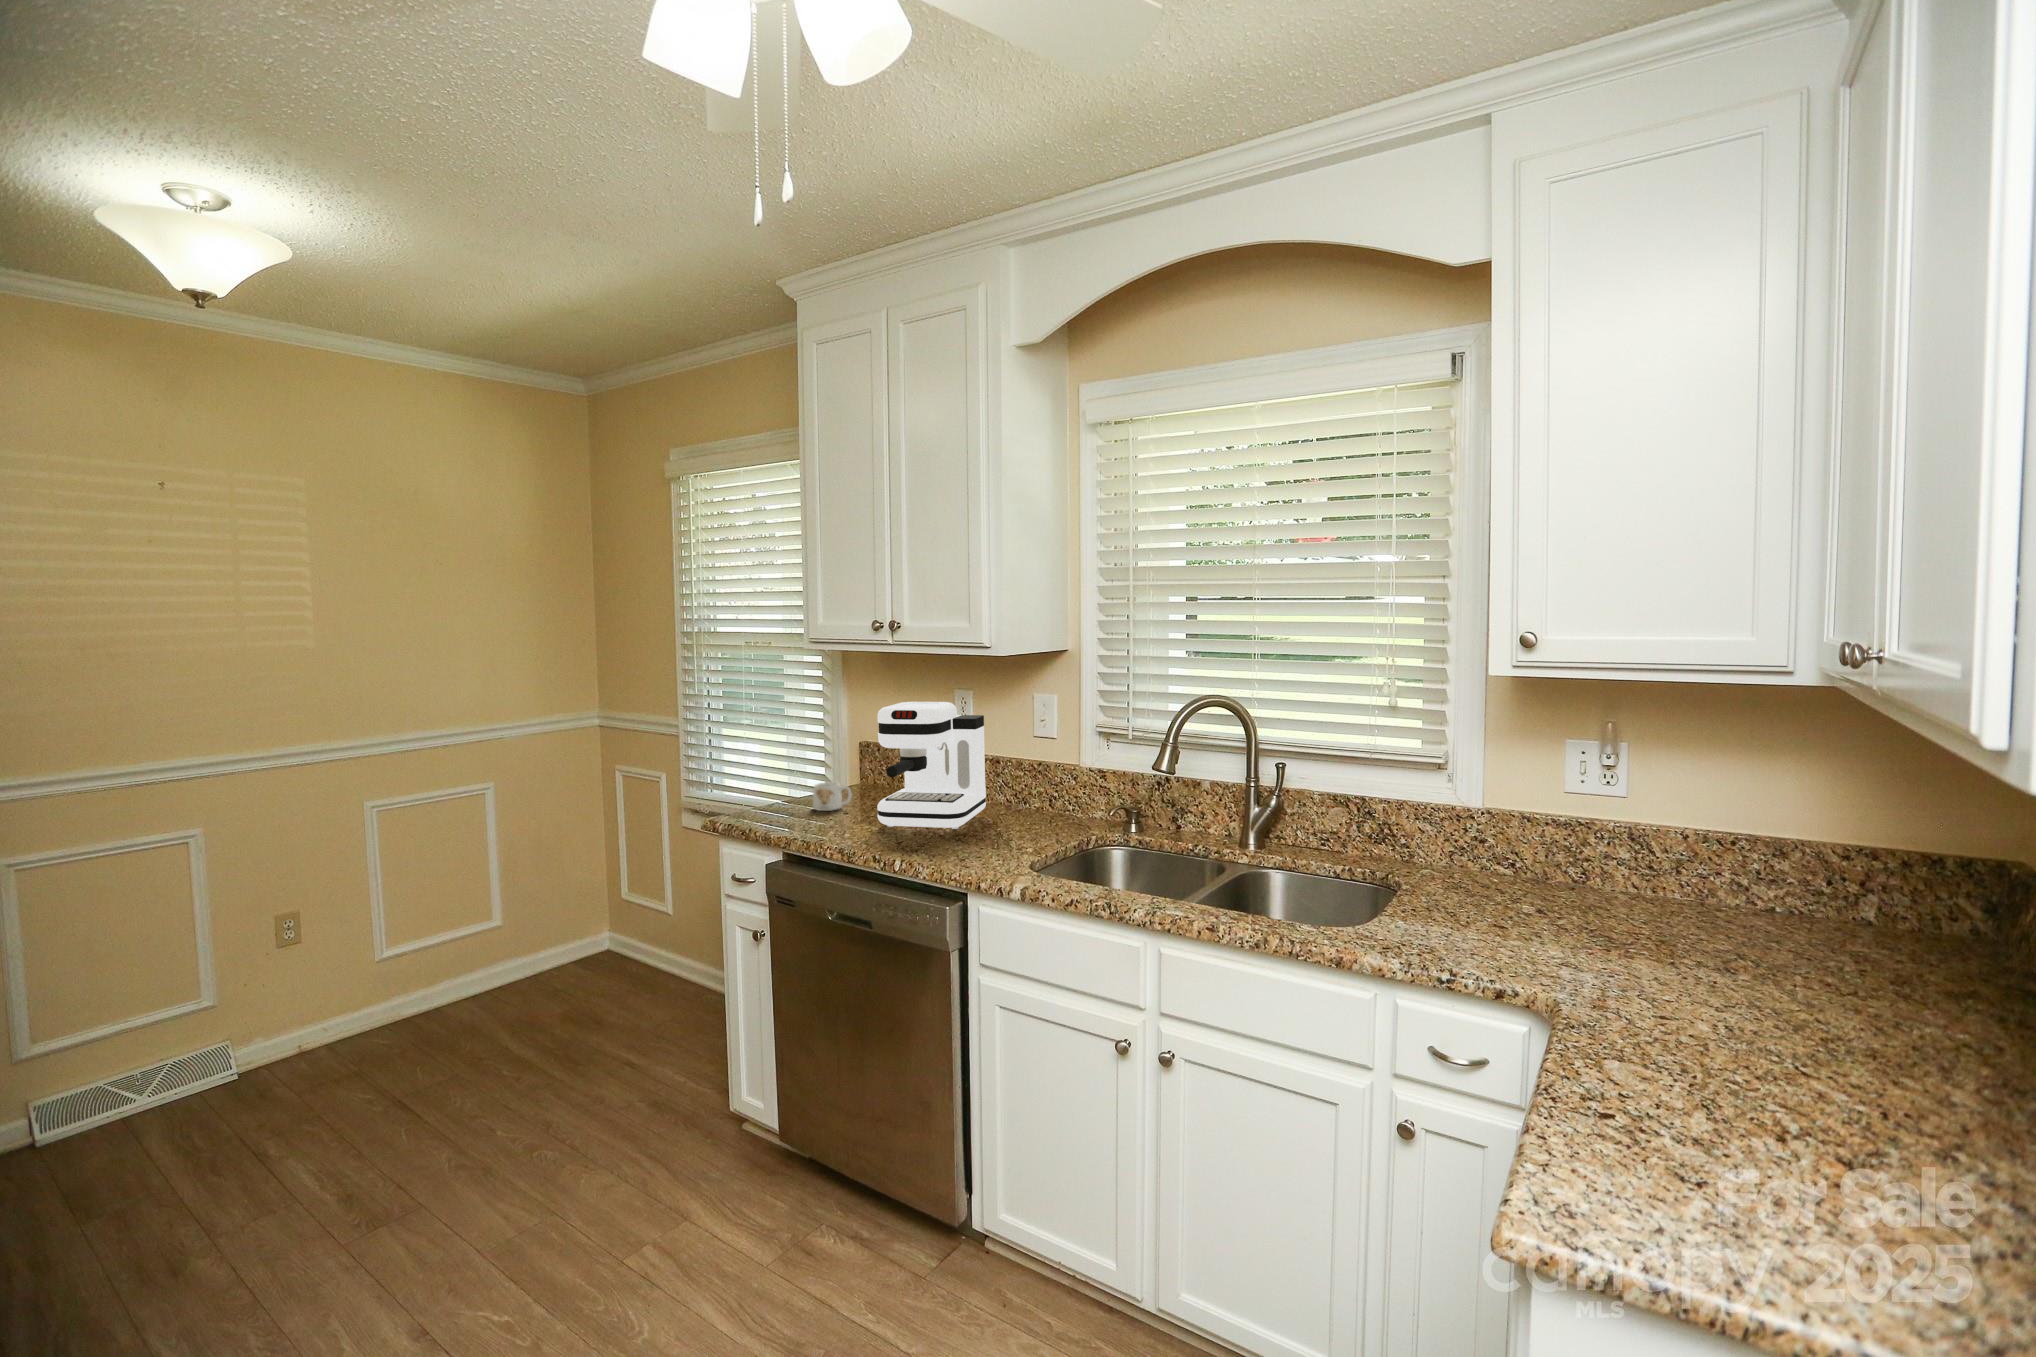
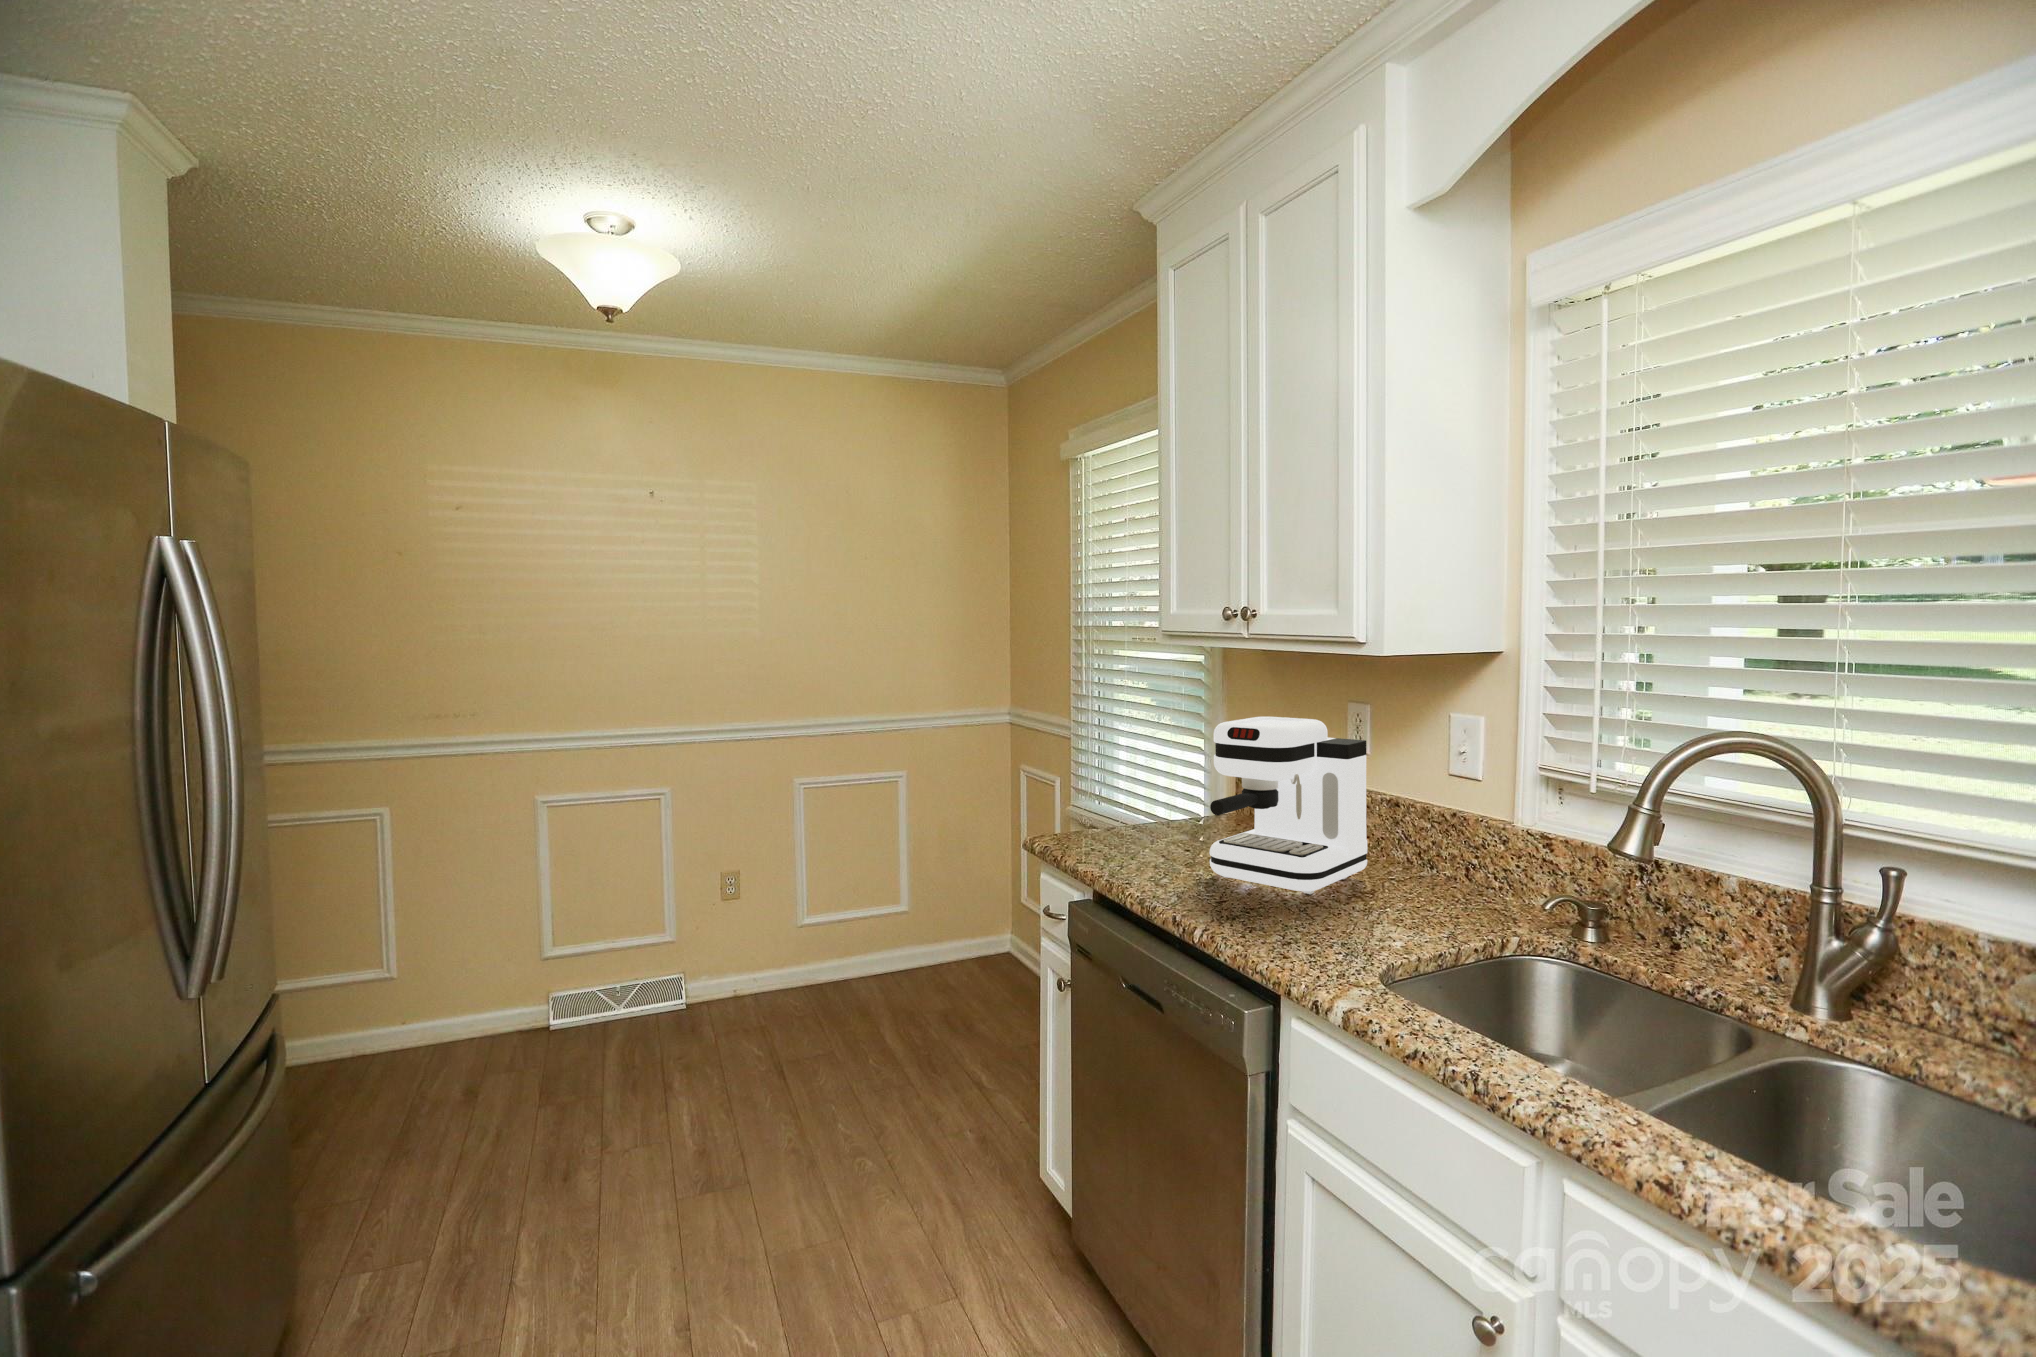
mug: present [813,782,852,811] -> none [1153,809,1198,845]

